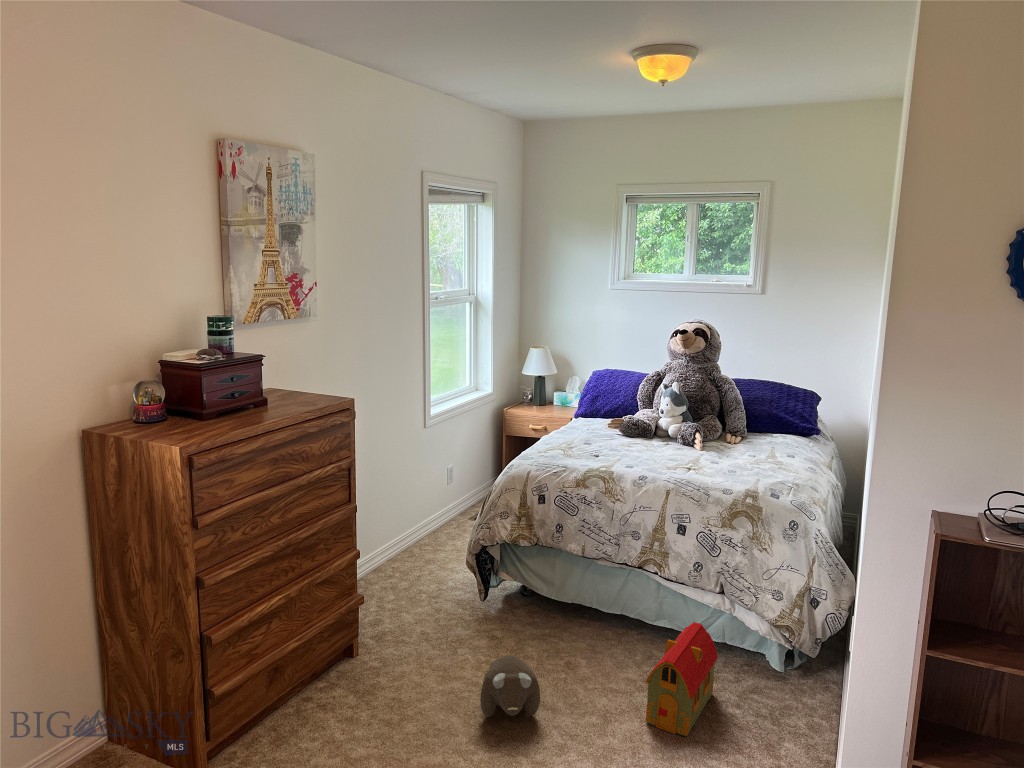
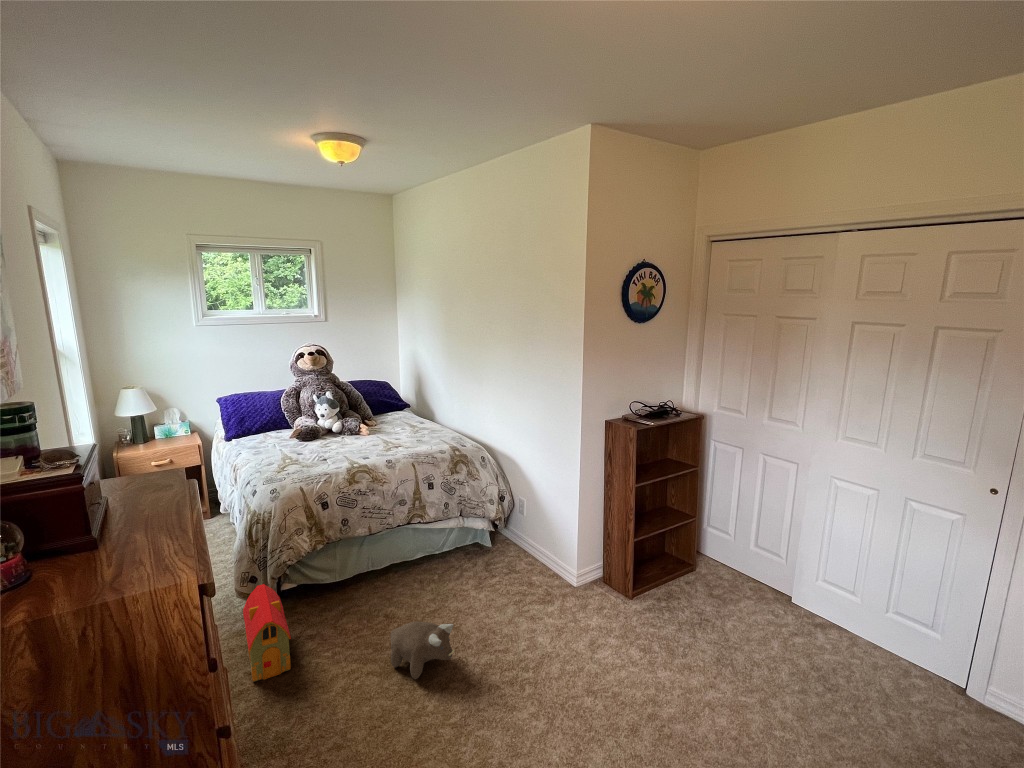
toy house: present [646,622,718,736] -> present [243,584,291,682]

